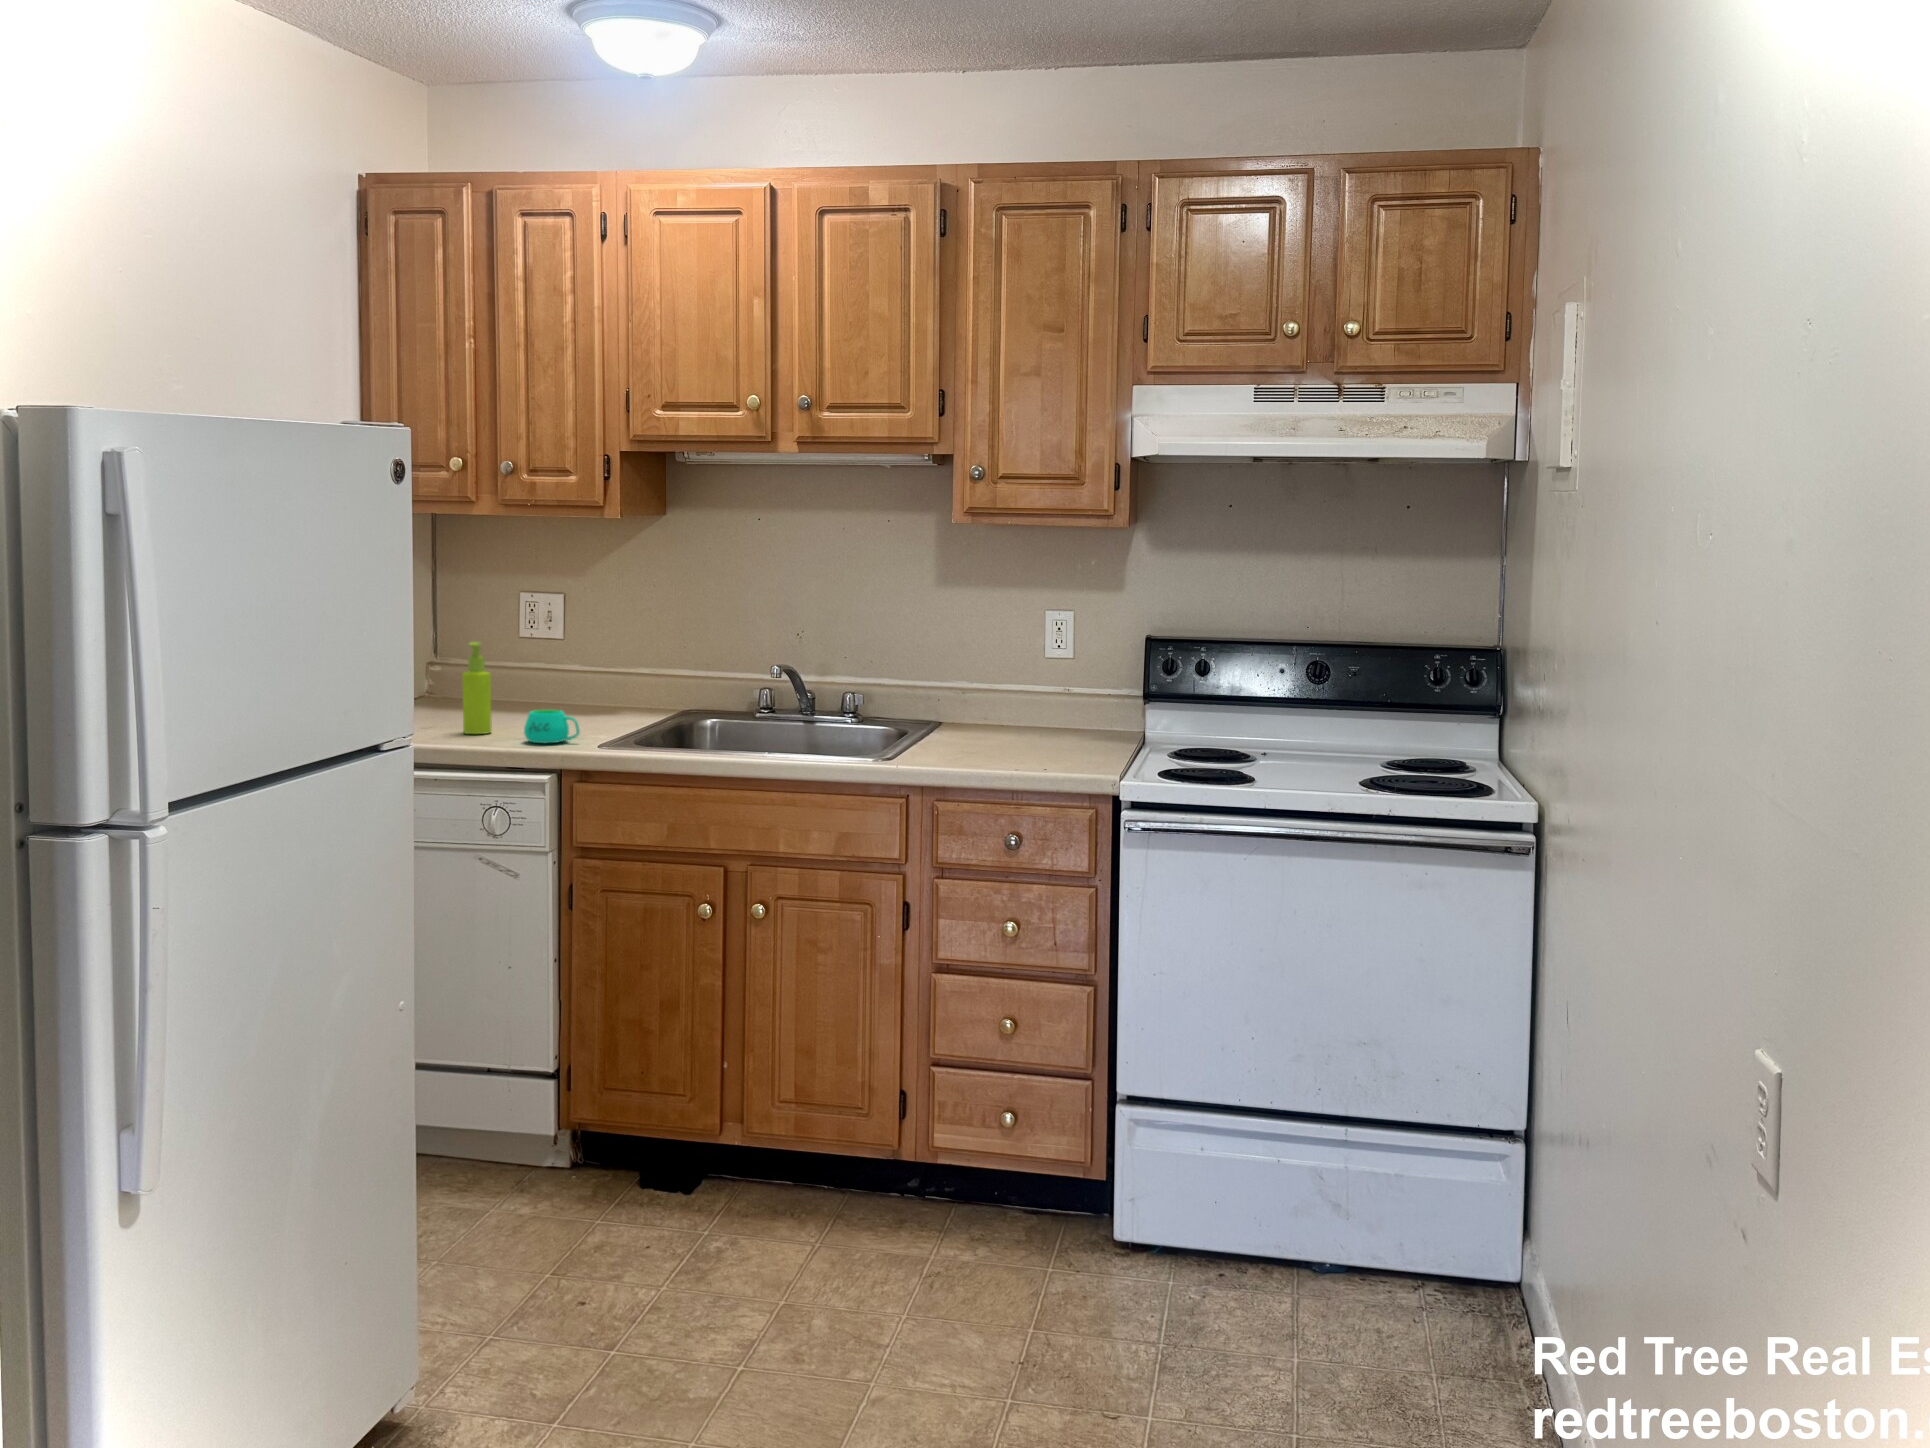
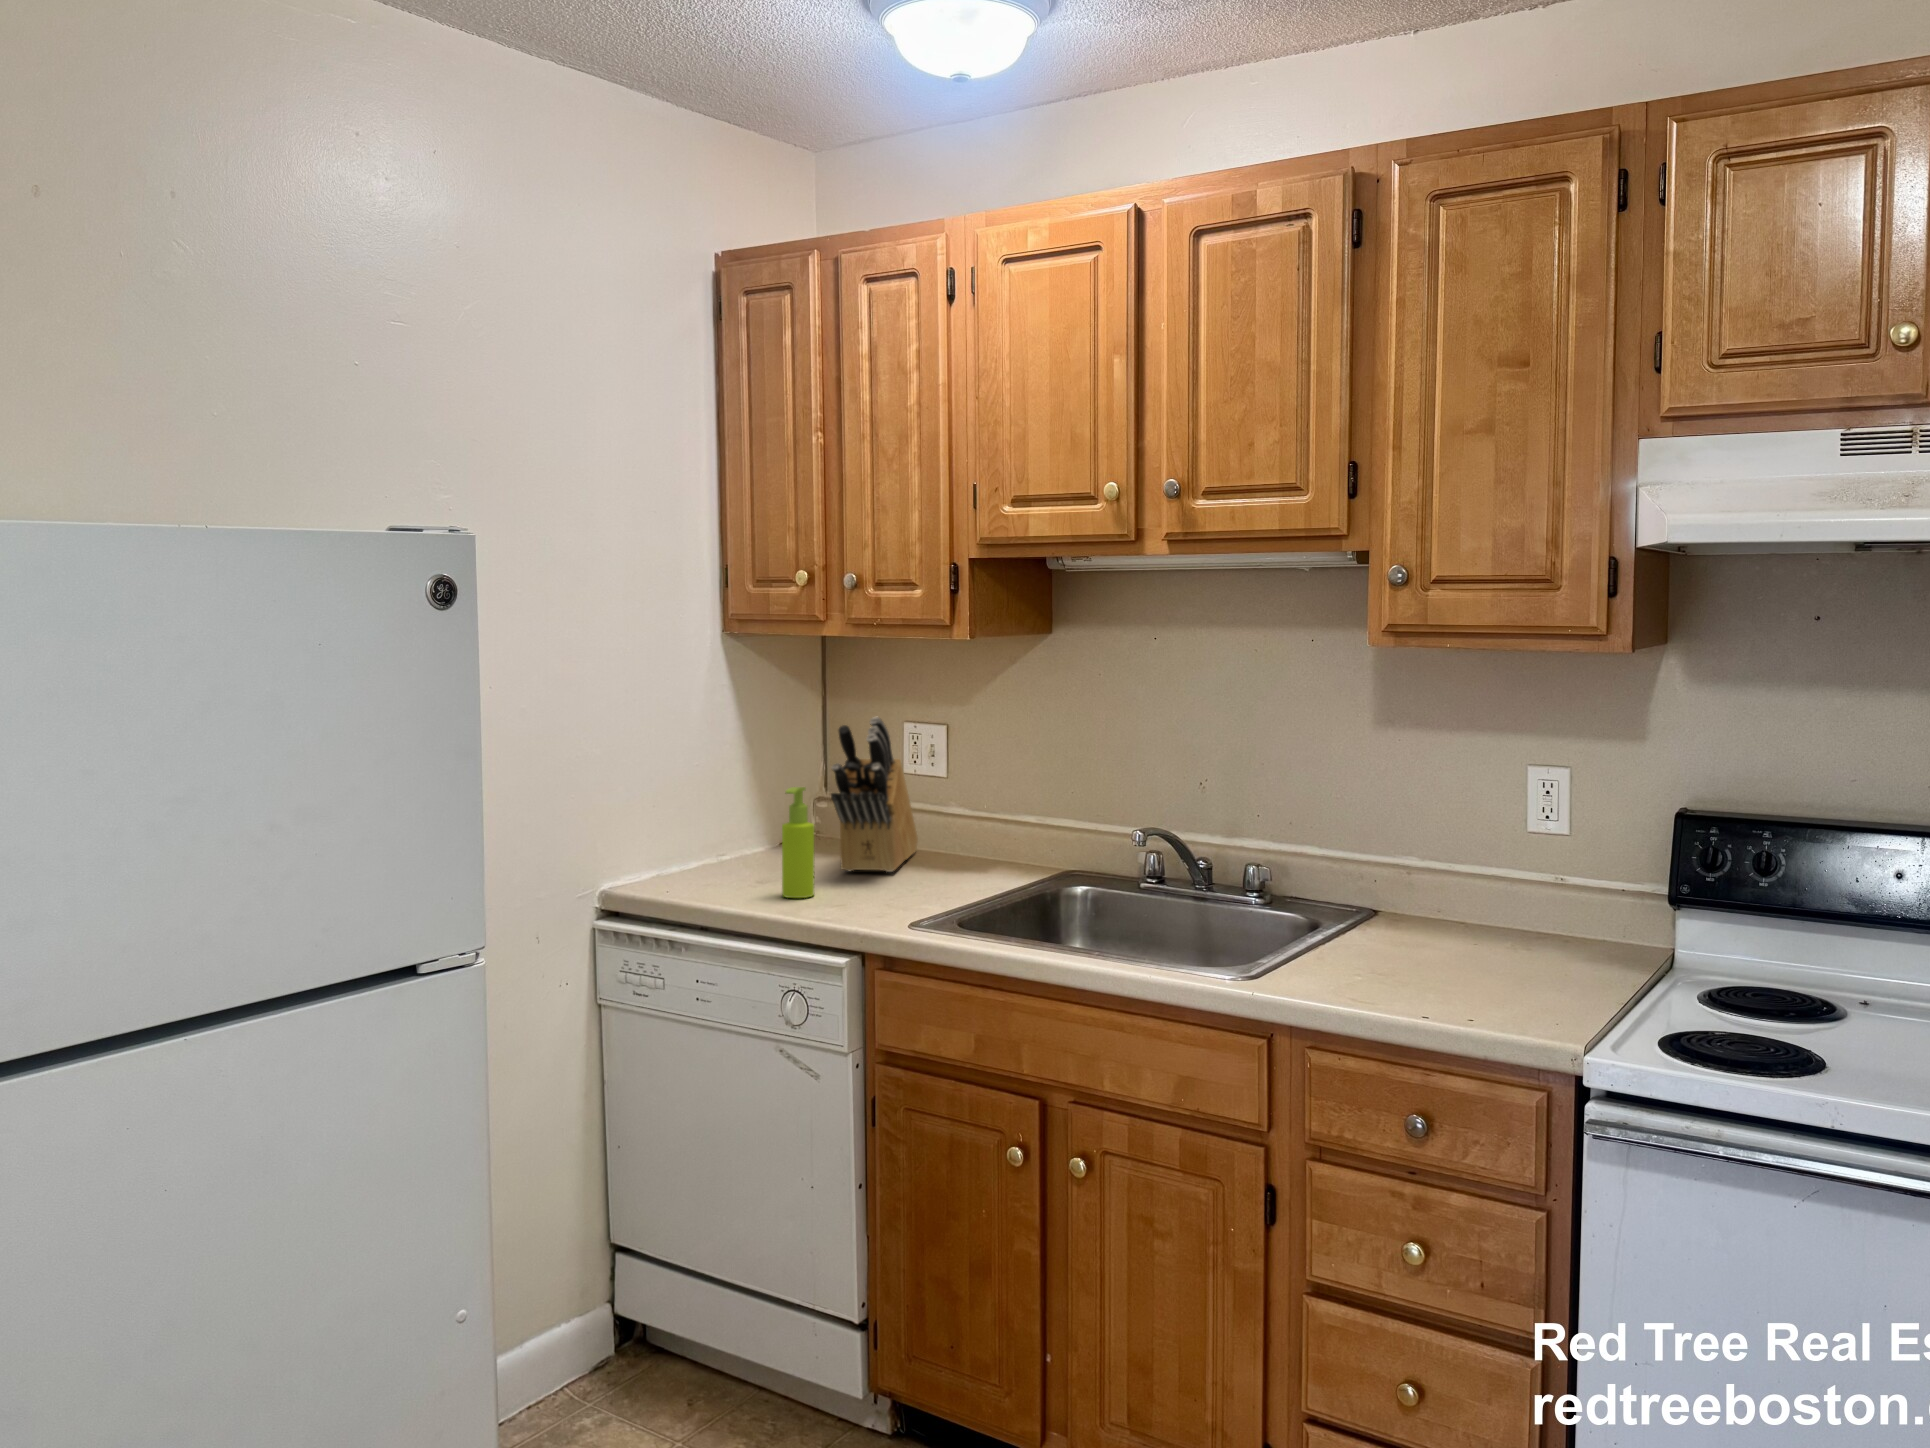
knife block: none [493,585,544,718] -> present [831,717,918,872]
mug: present [524,710,580,743] -> none [831,876,893,919]

